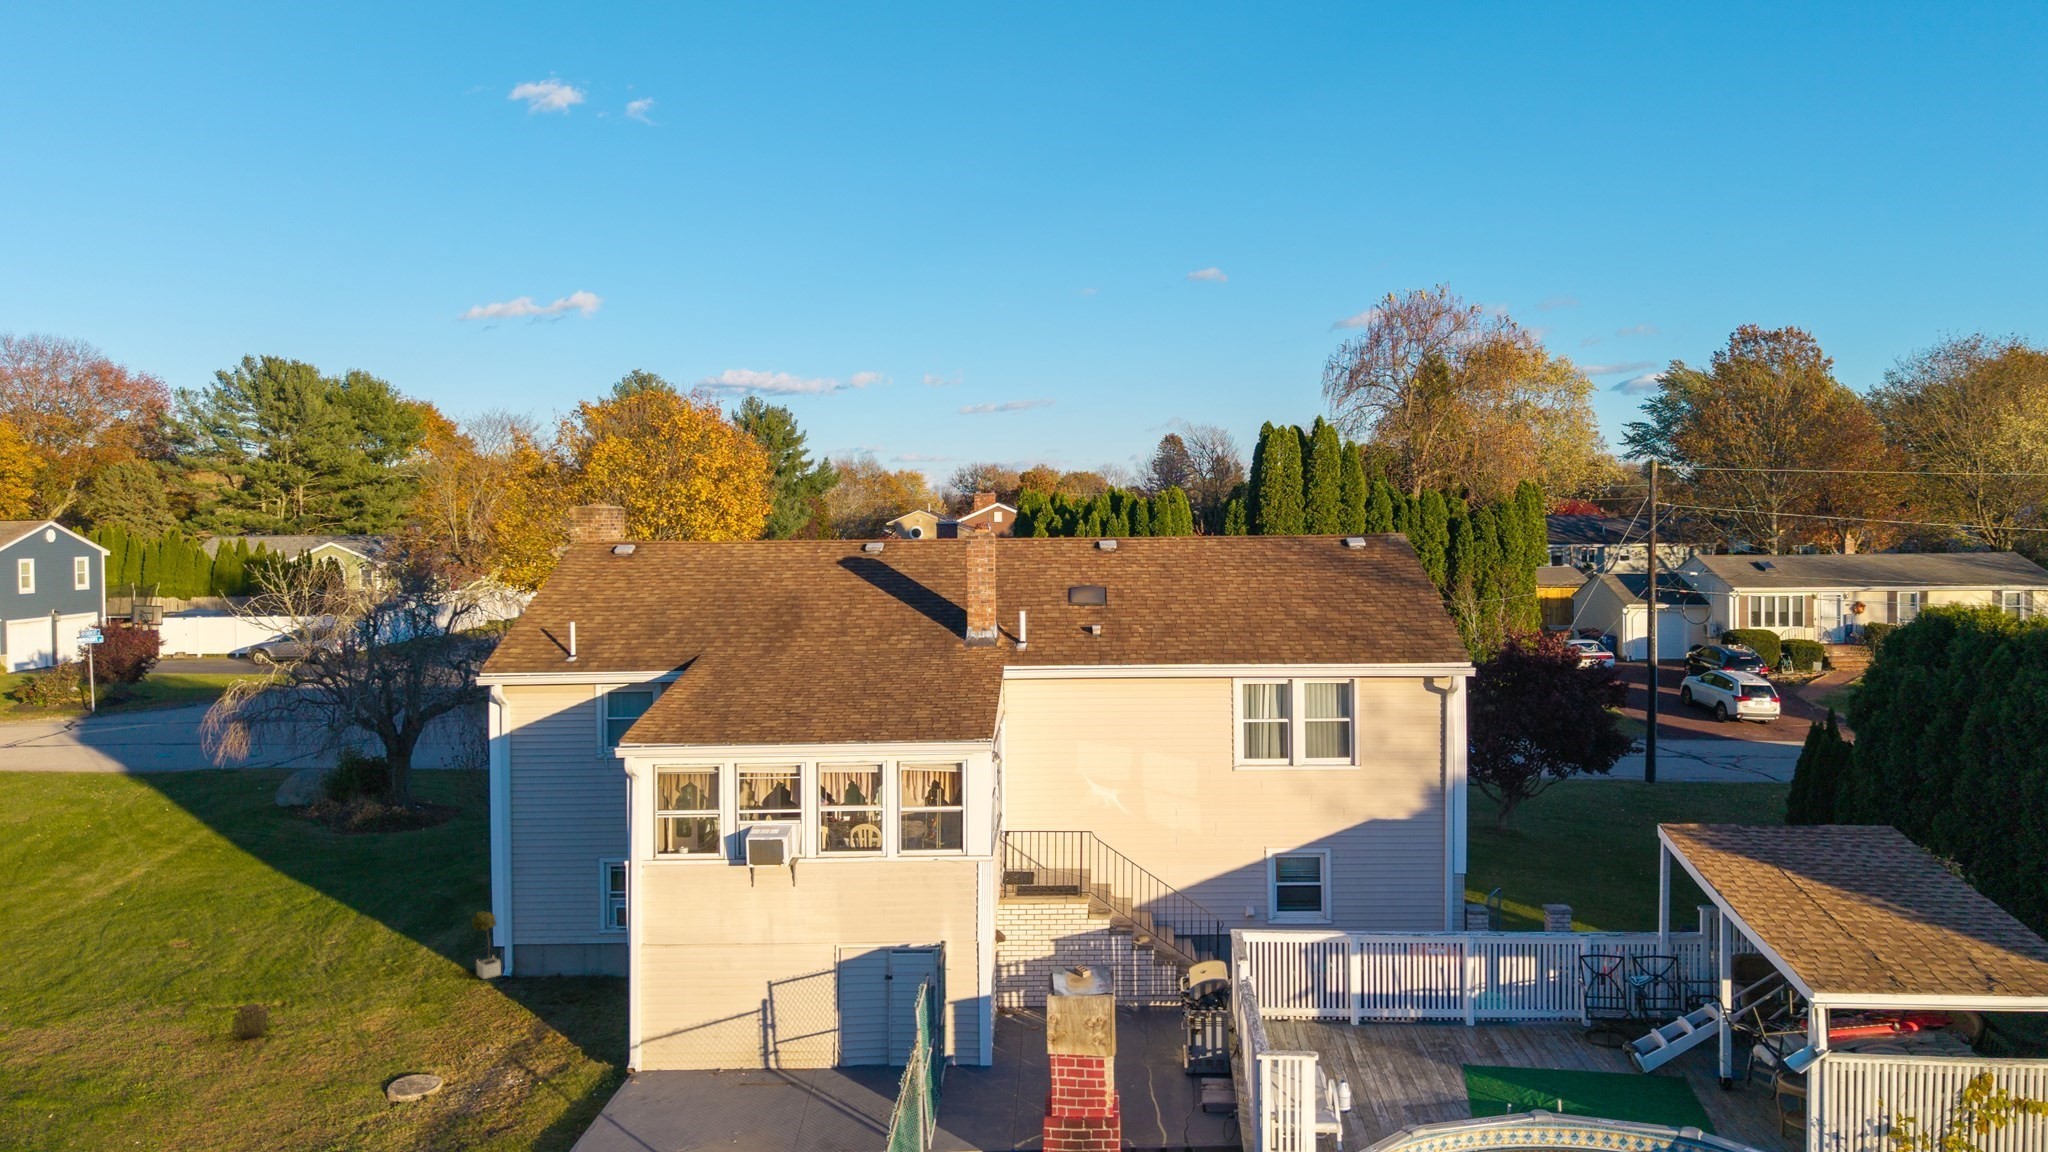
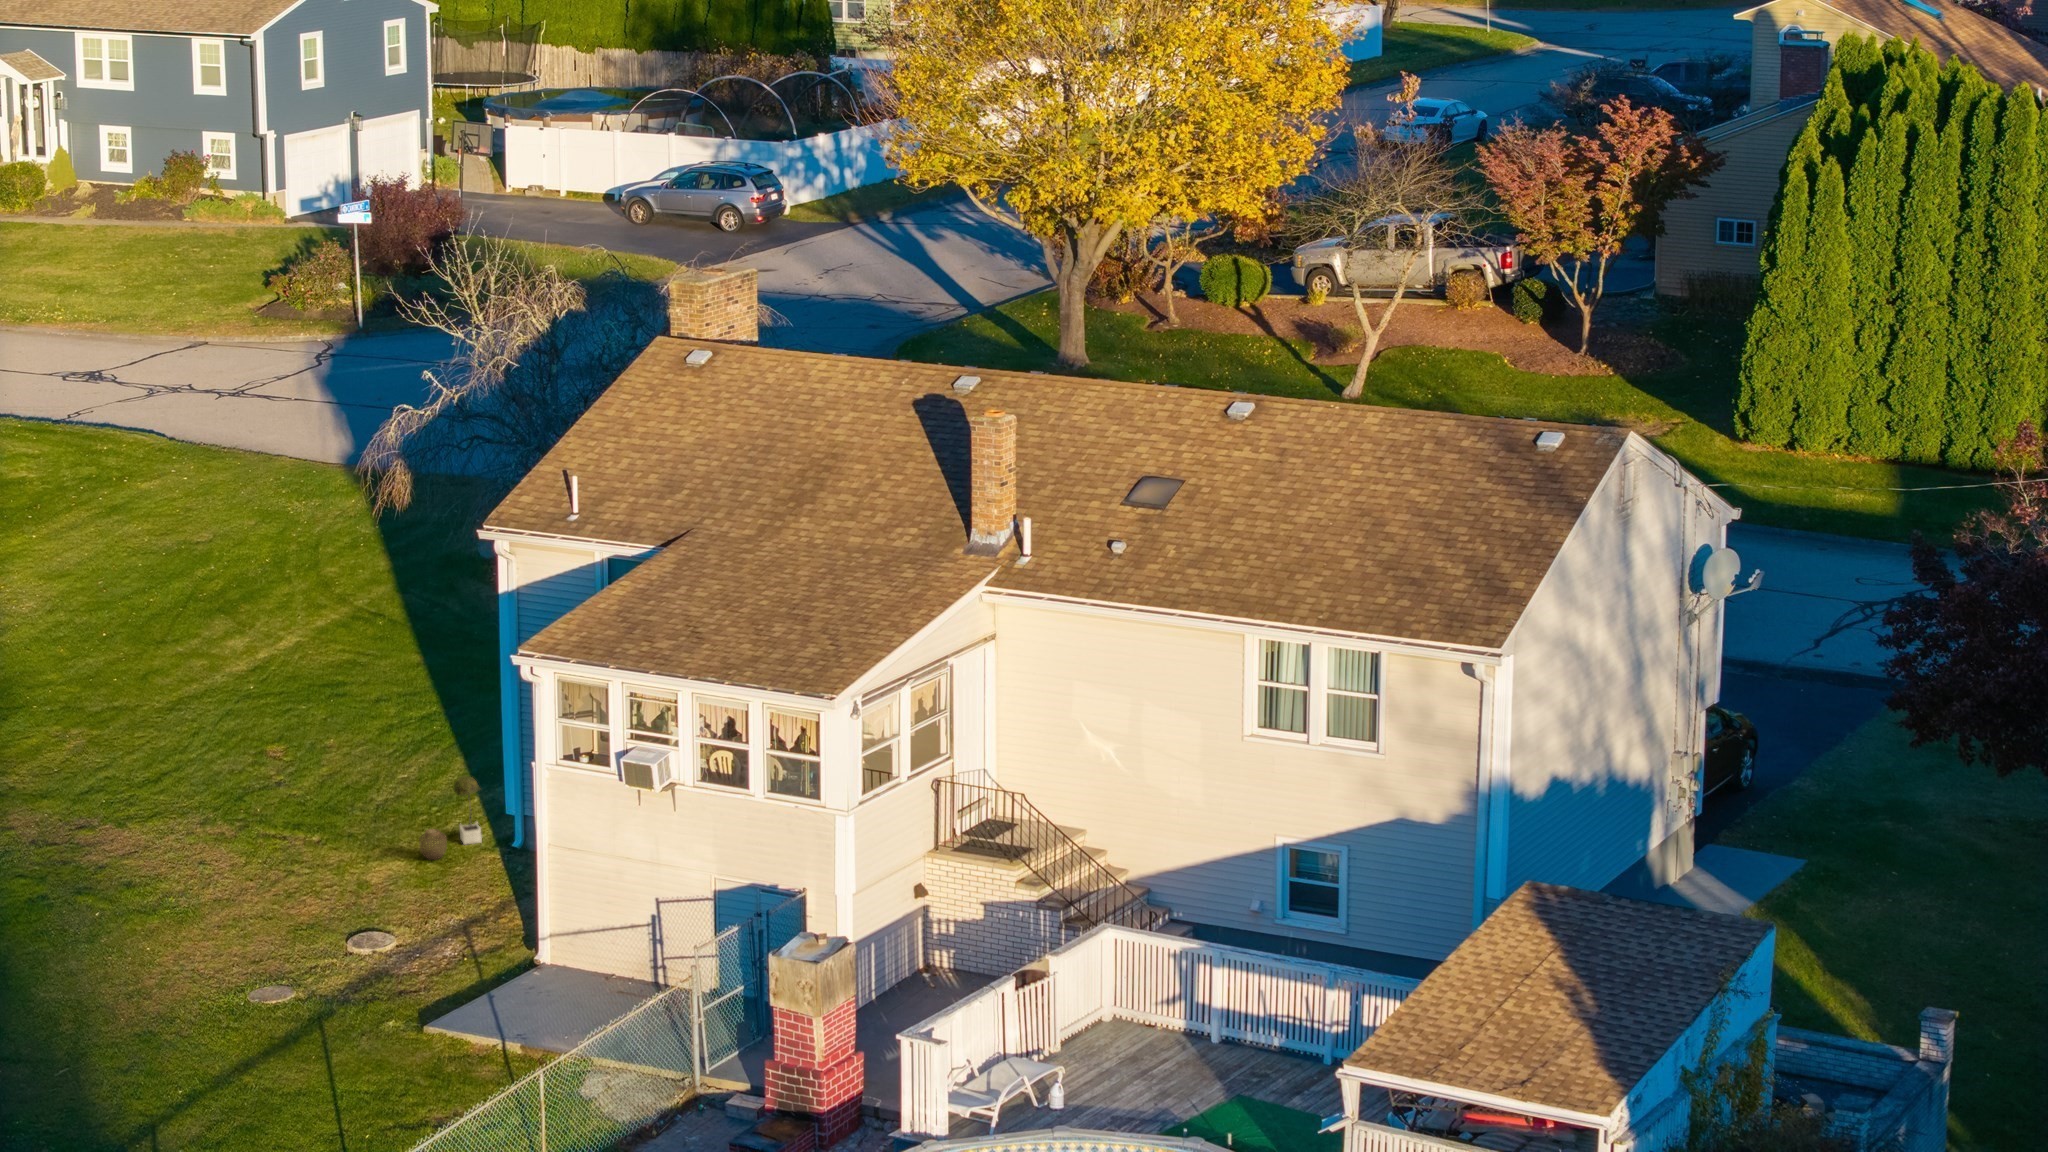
woven basket: present [233,1004,267,1039] -> present [419,829,447,860]

